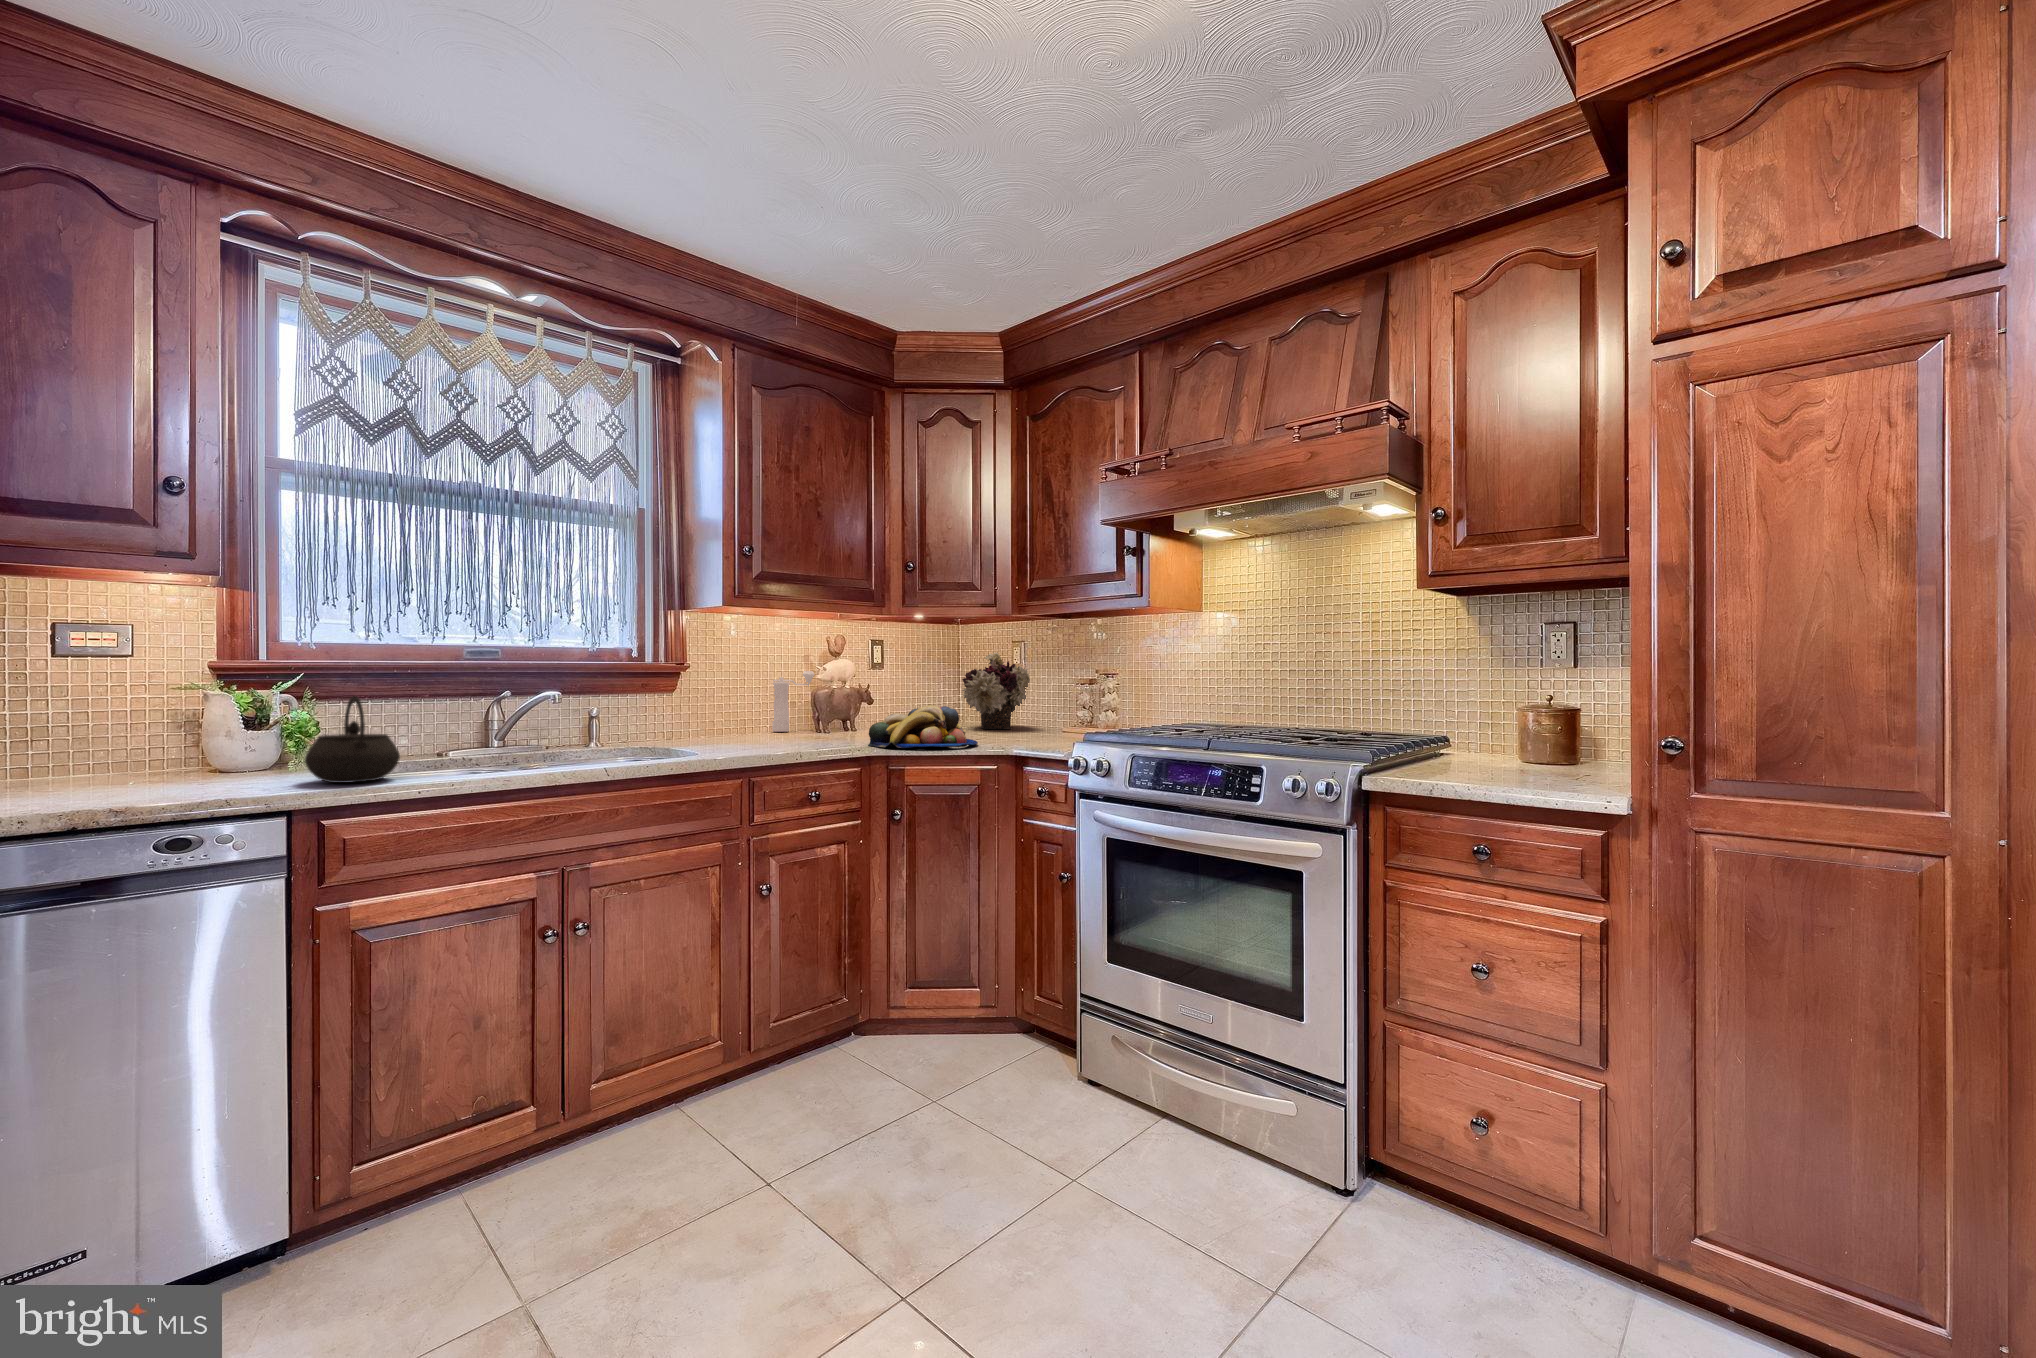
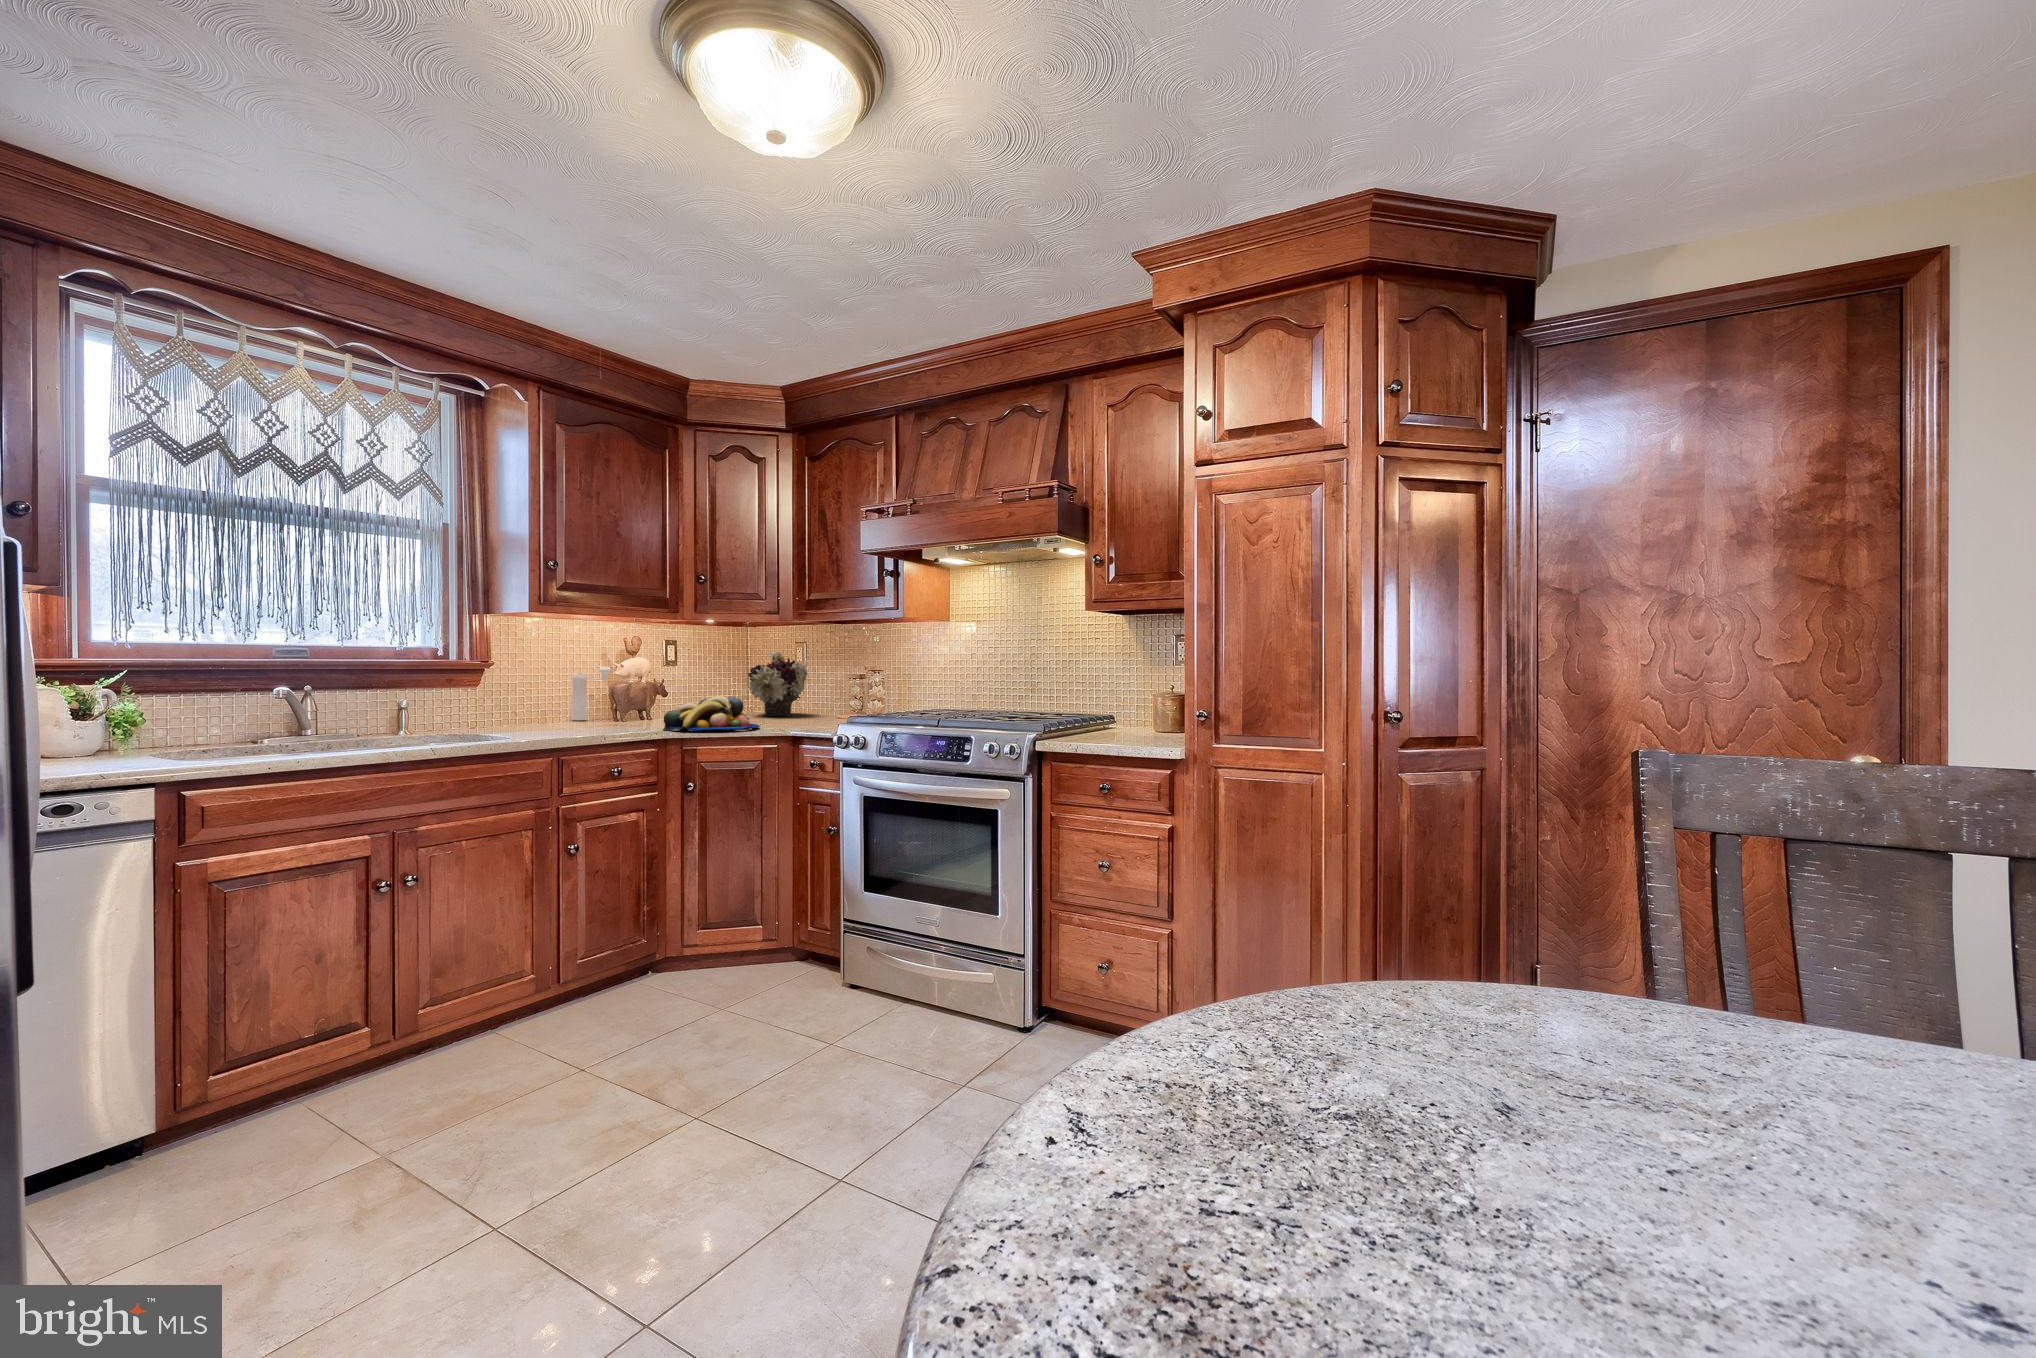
kettle: present [305,696,400,783] -> none [153,690,243,764]

